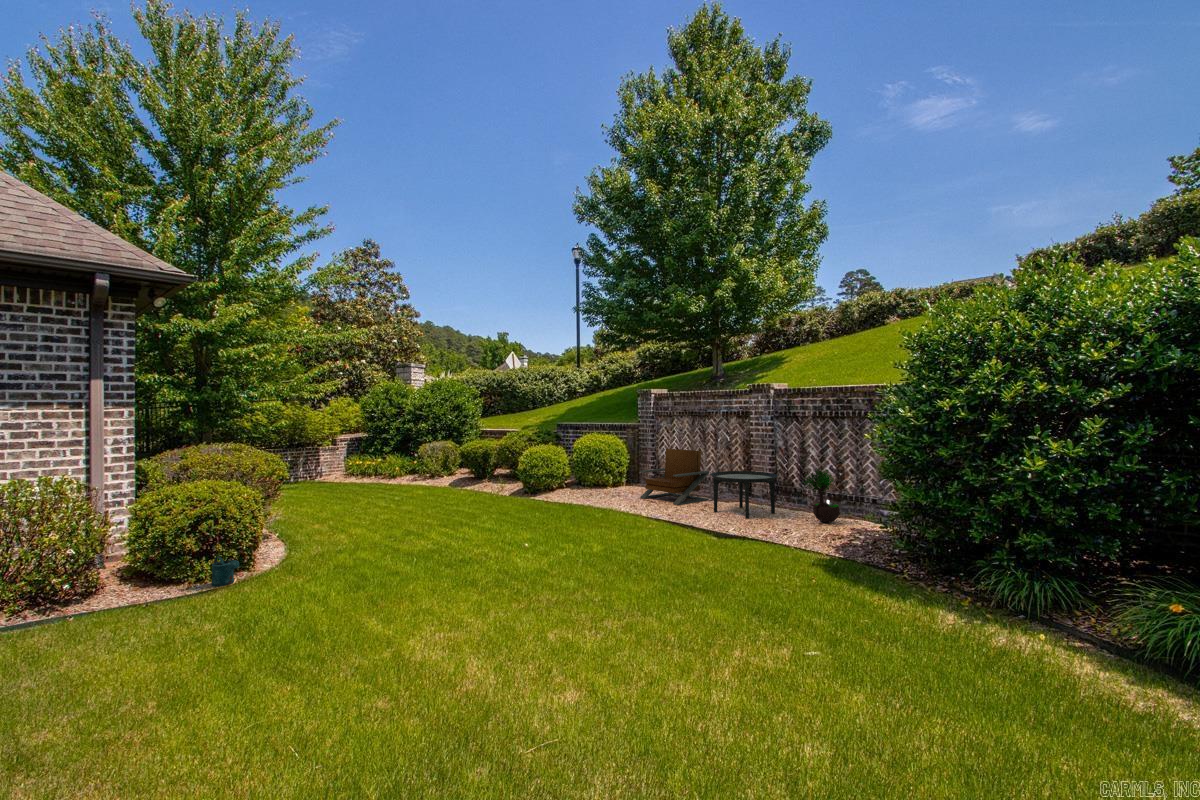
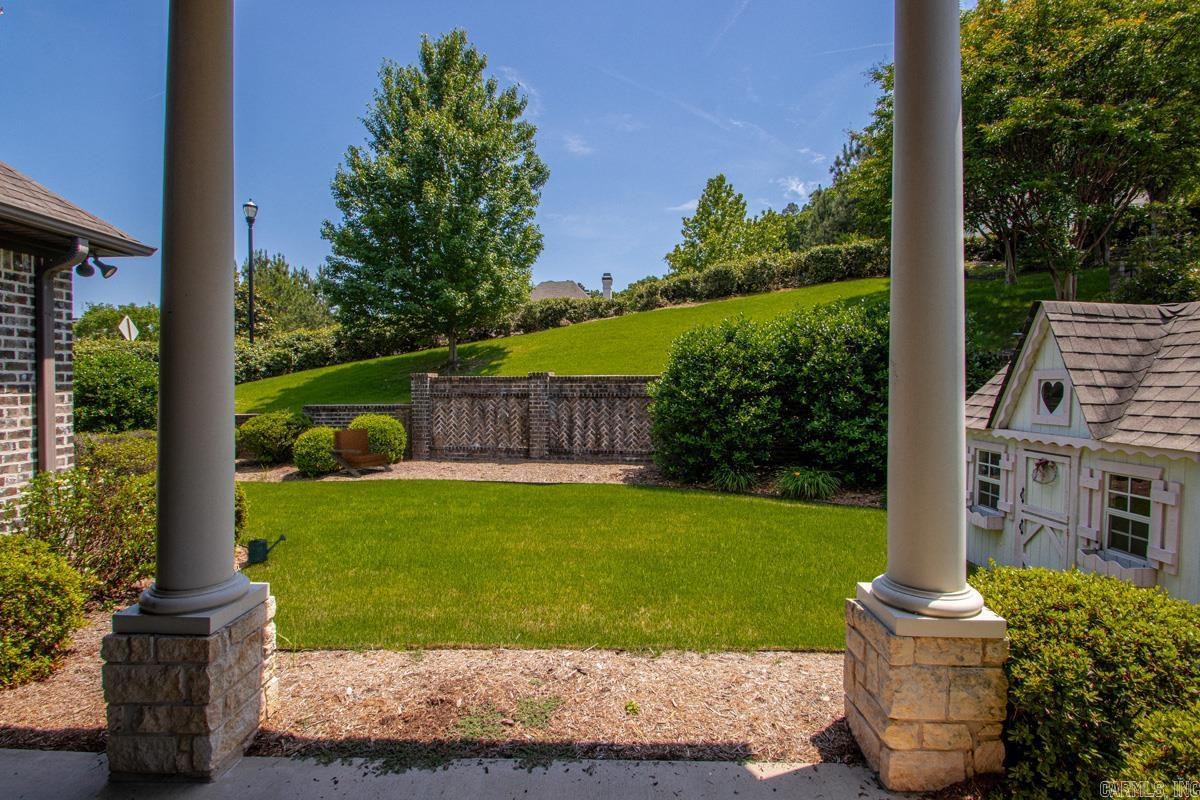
lounge chair: present [640,449,709,505] -> present [326,428,393,478]
potted tree: present [803,469,840,523] -> none [580,431,602,468]
round table: present [710,471,778,518] -> none [511,439,559,471]

